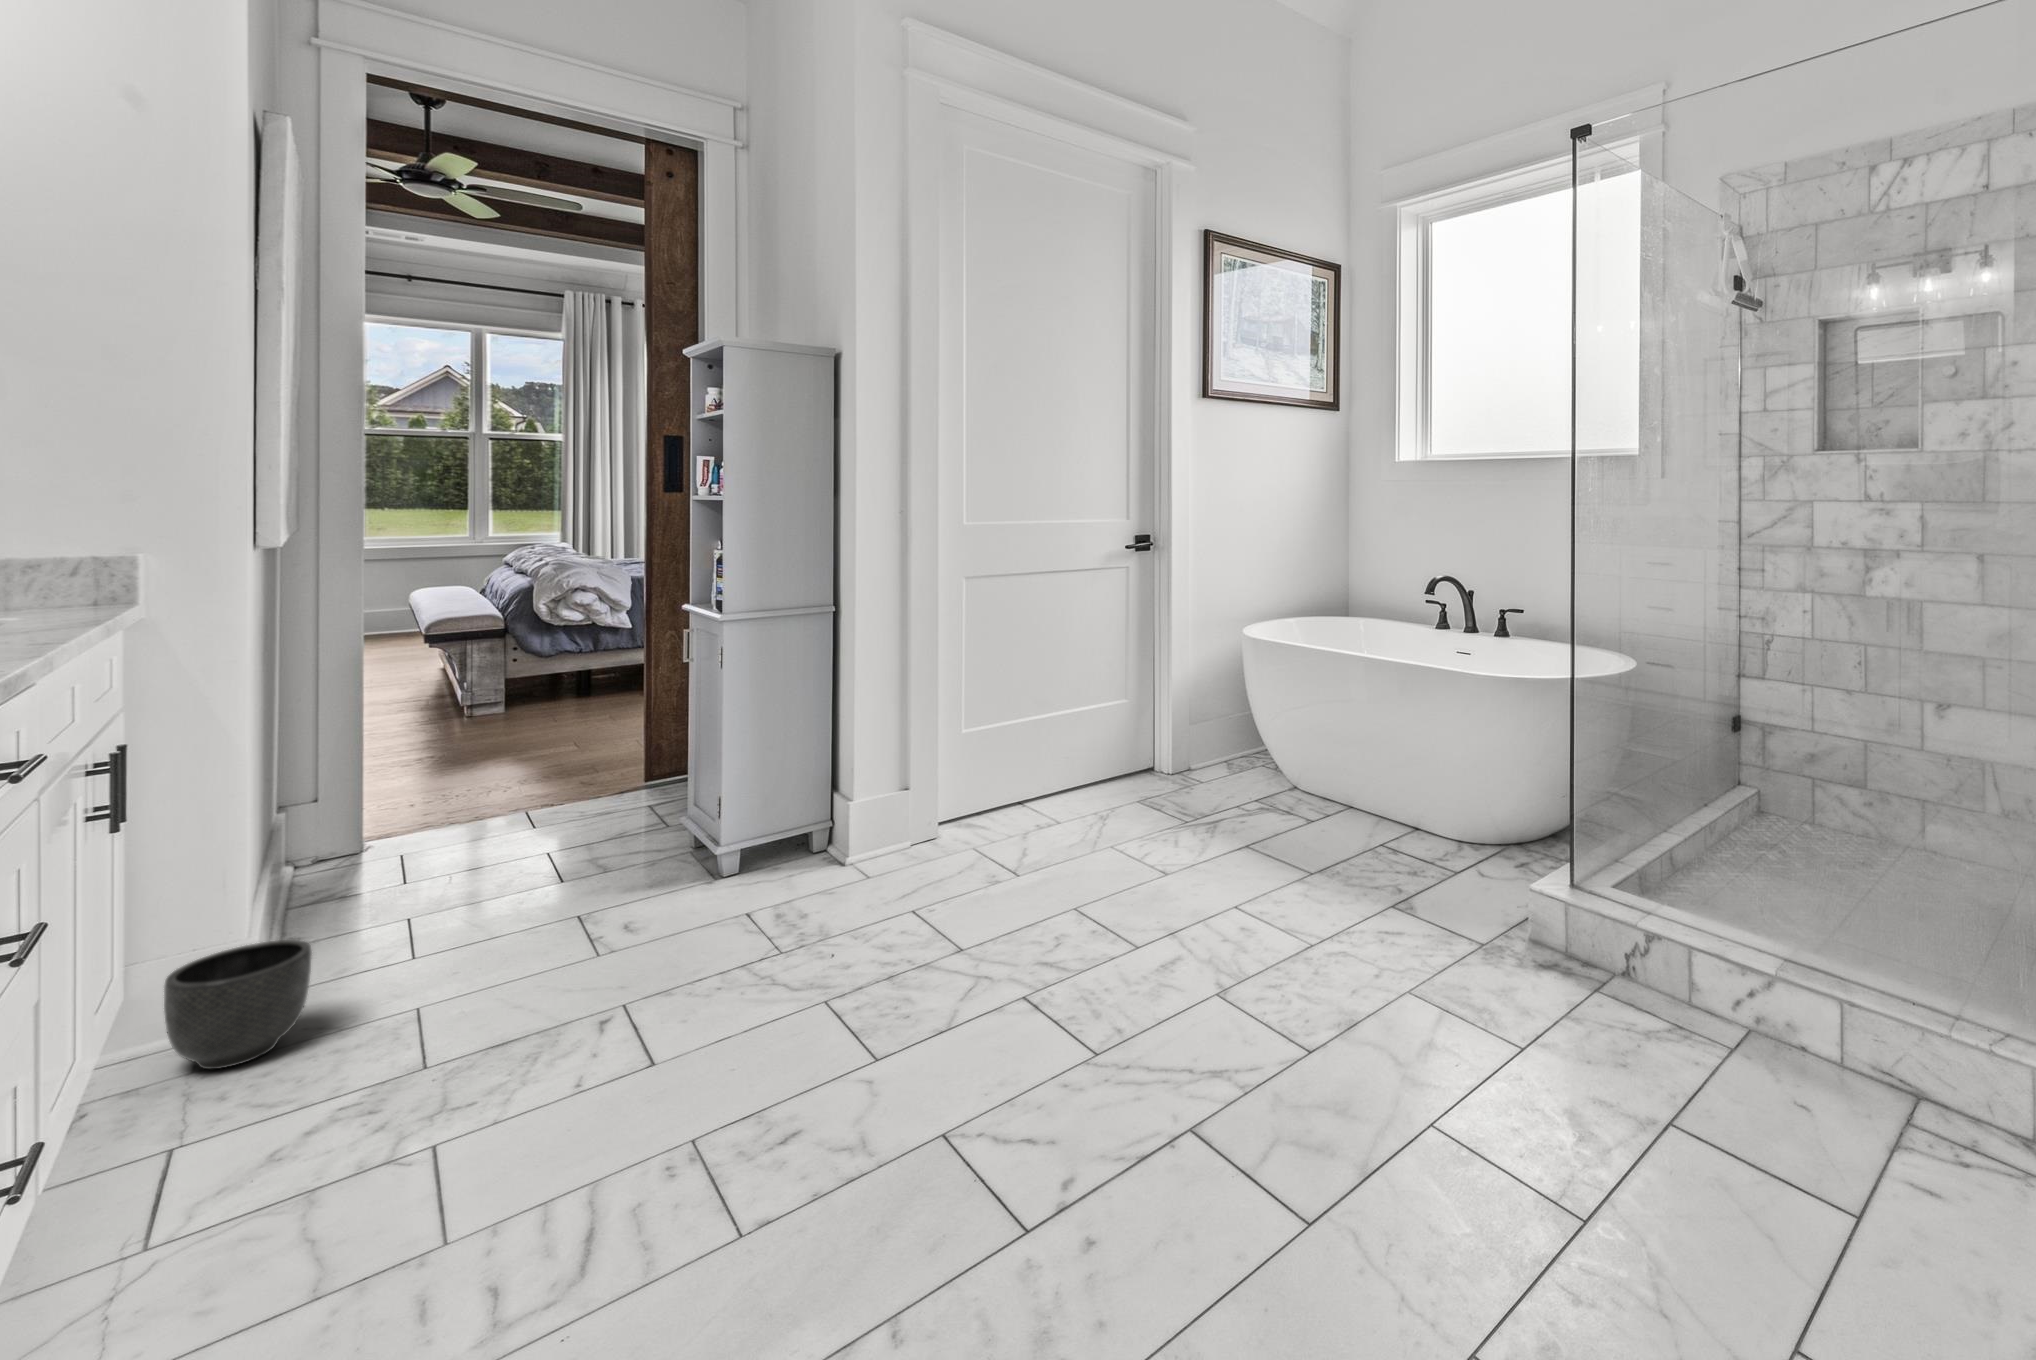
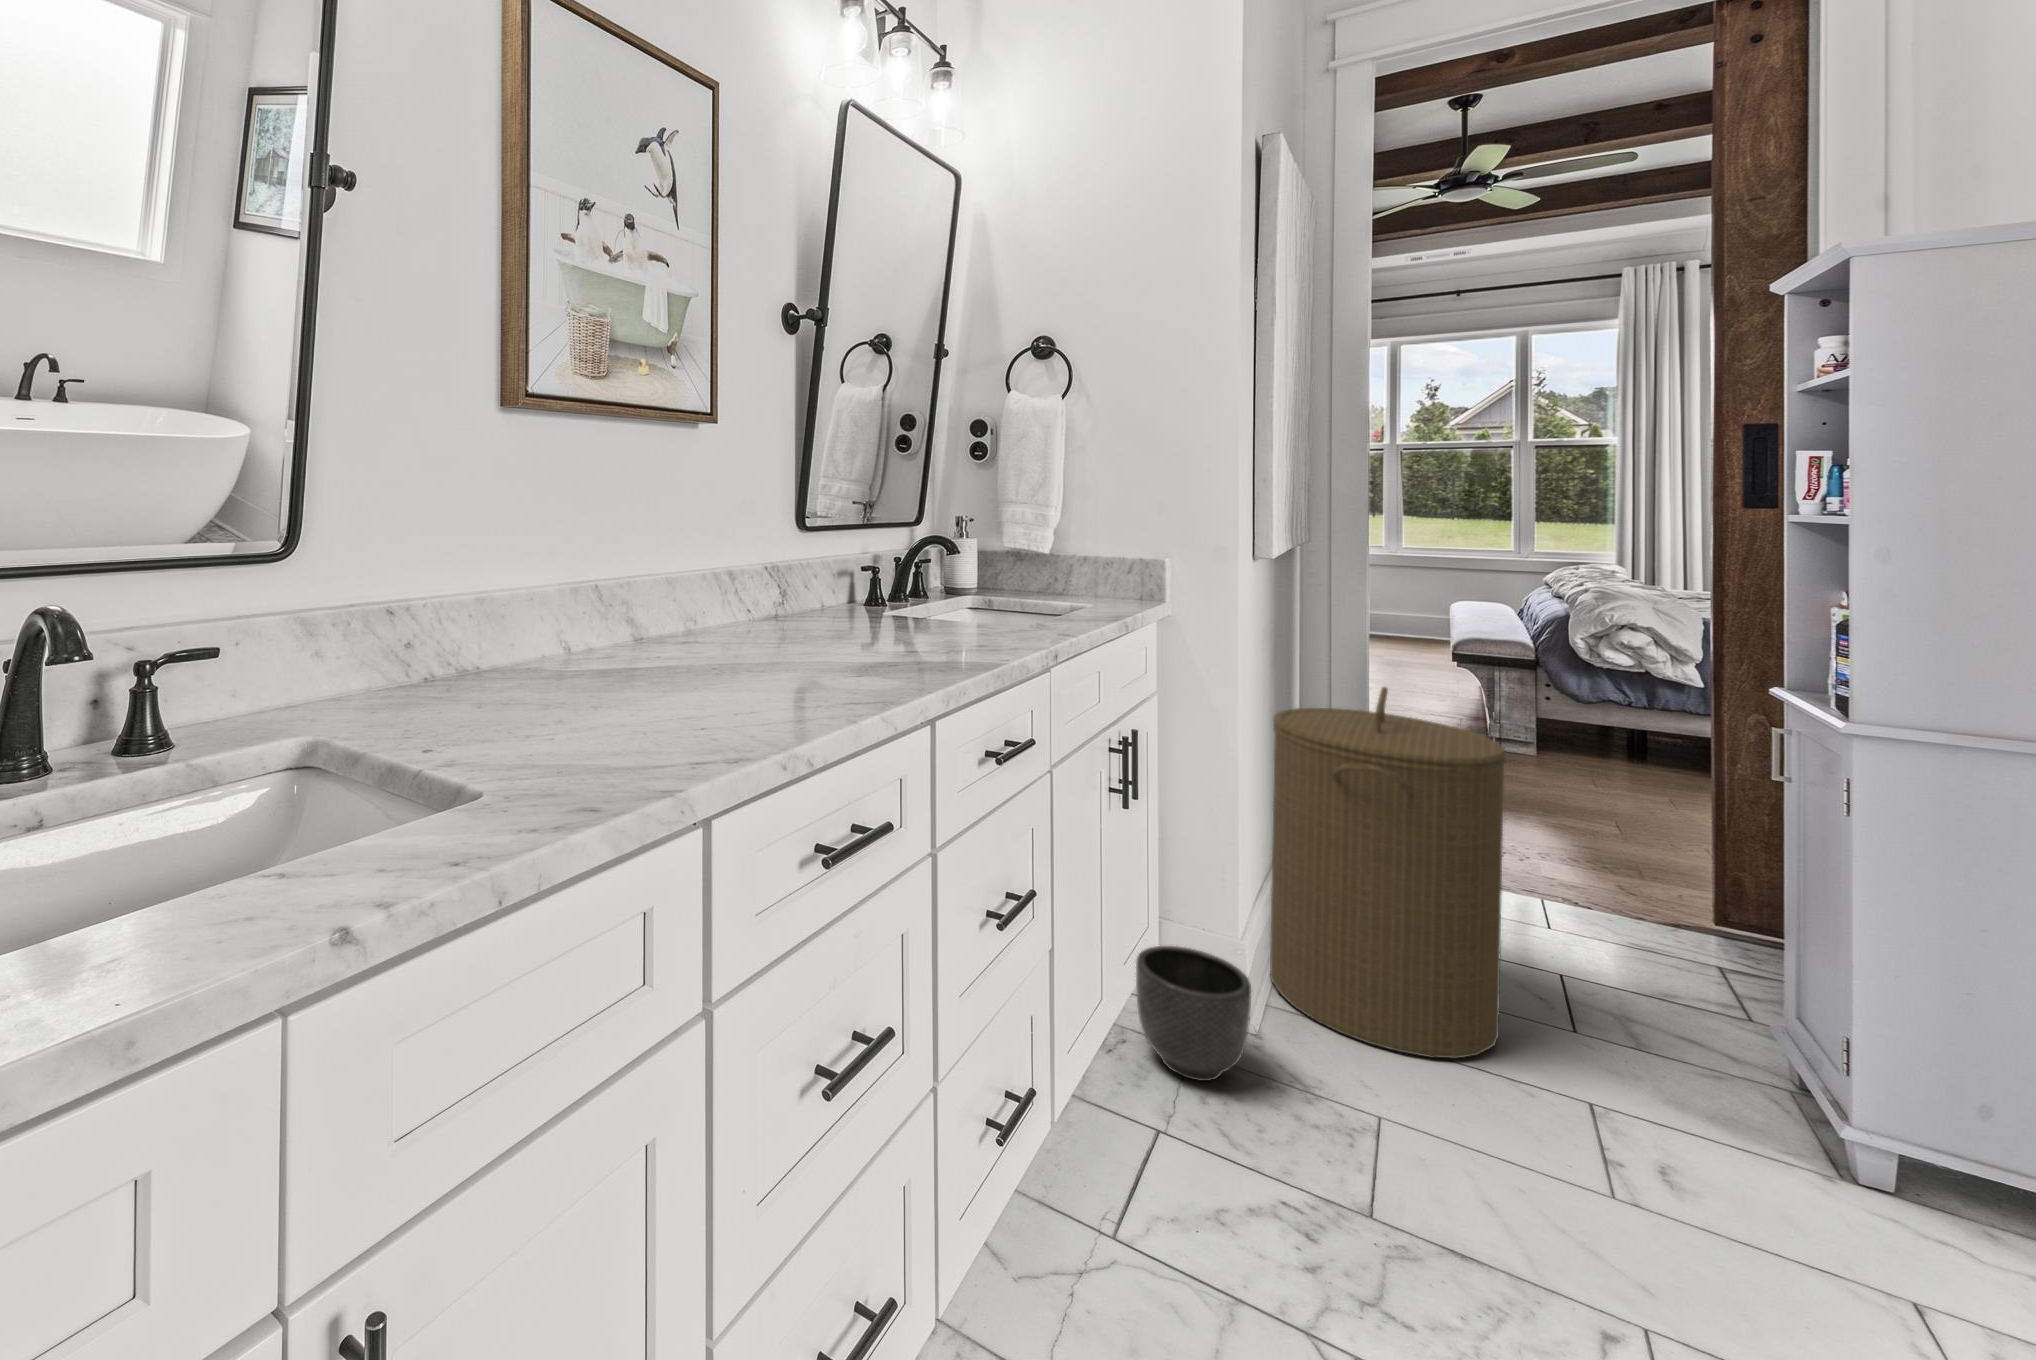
laundry hamper: none [299,656,524,967] -> present [1270,687,1506,1059]

